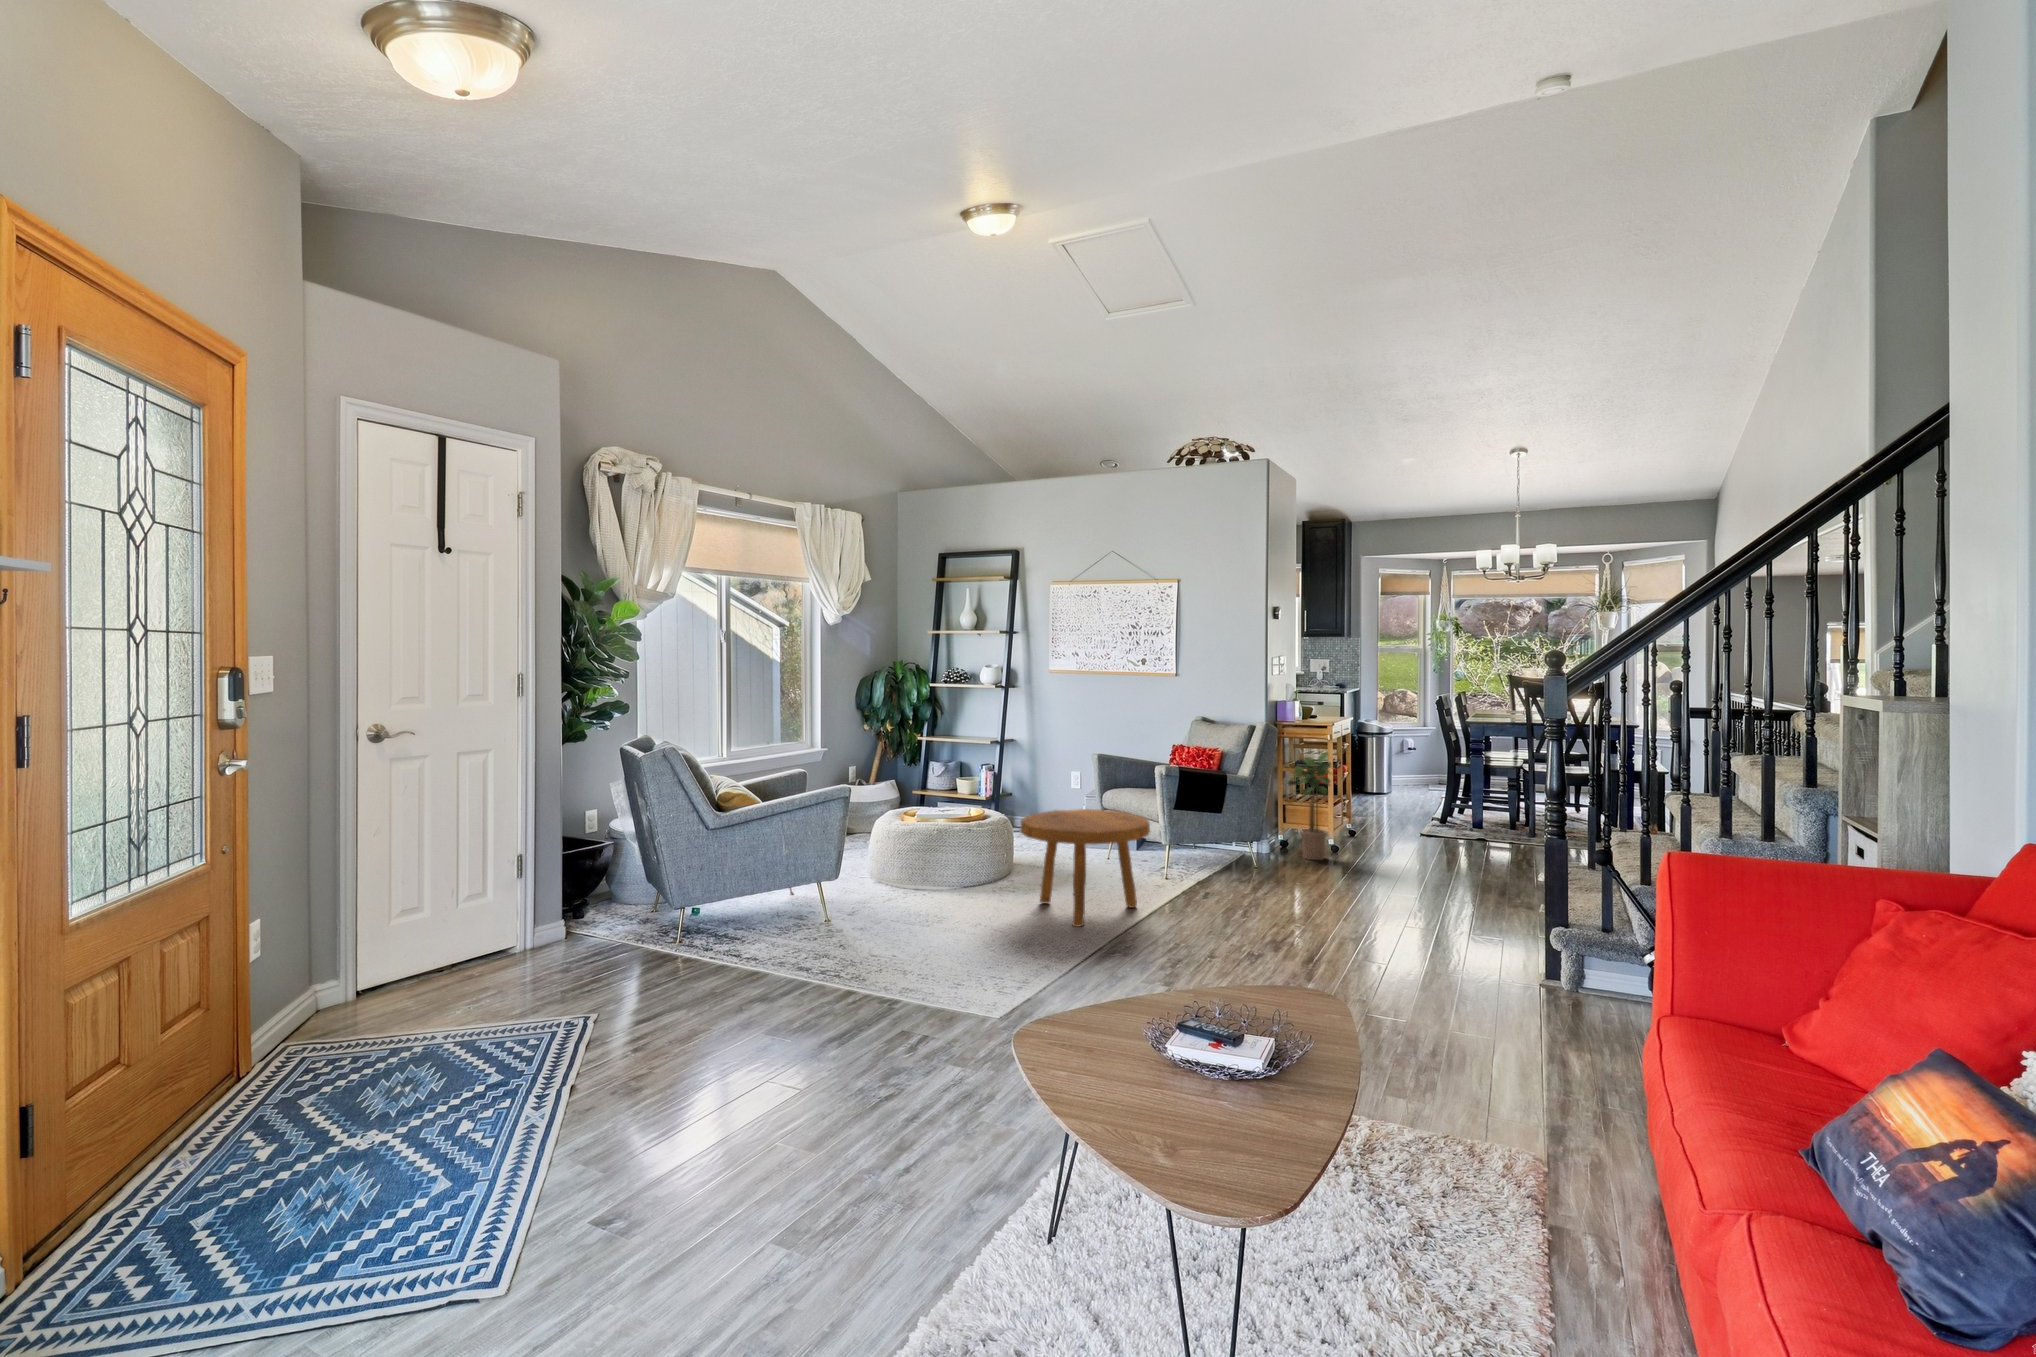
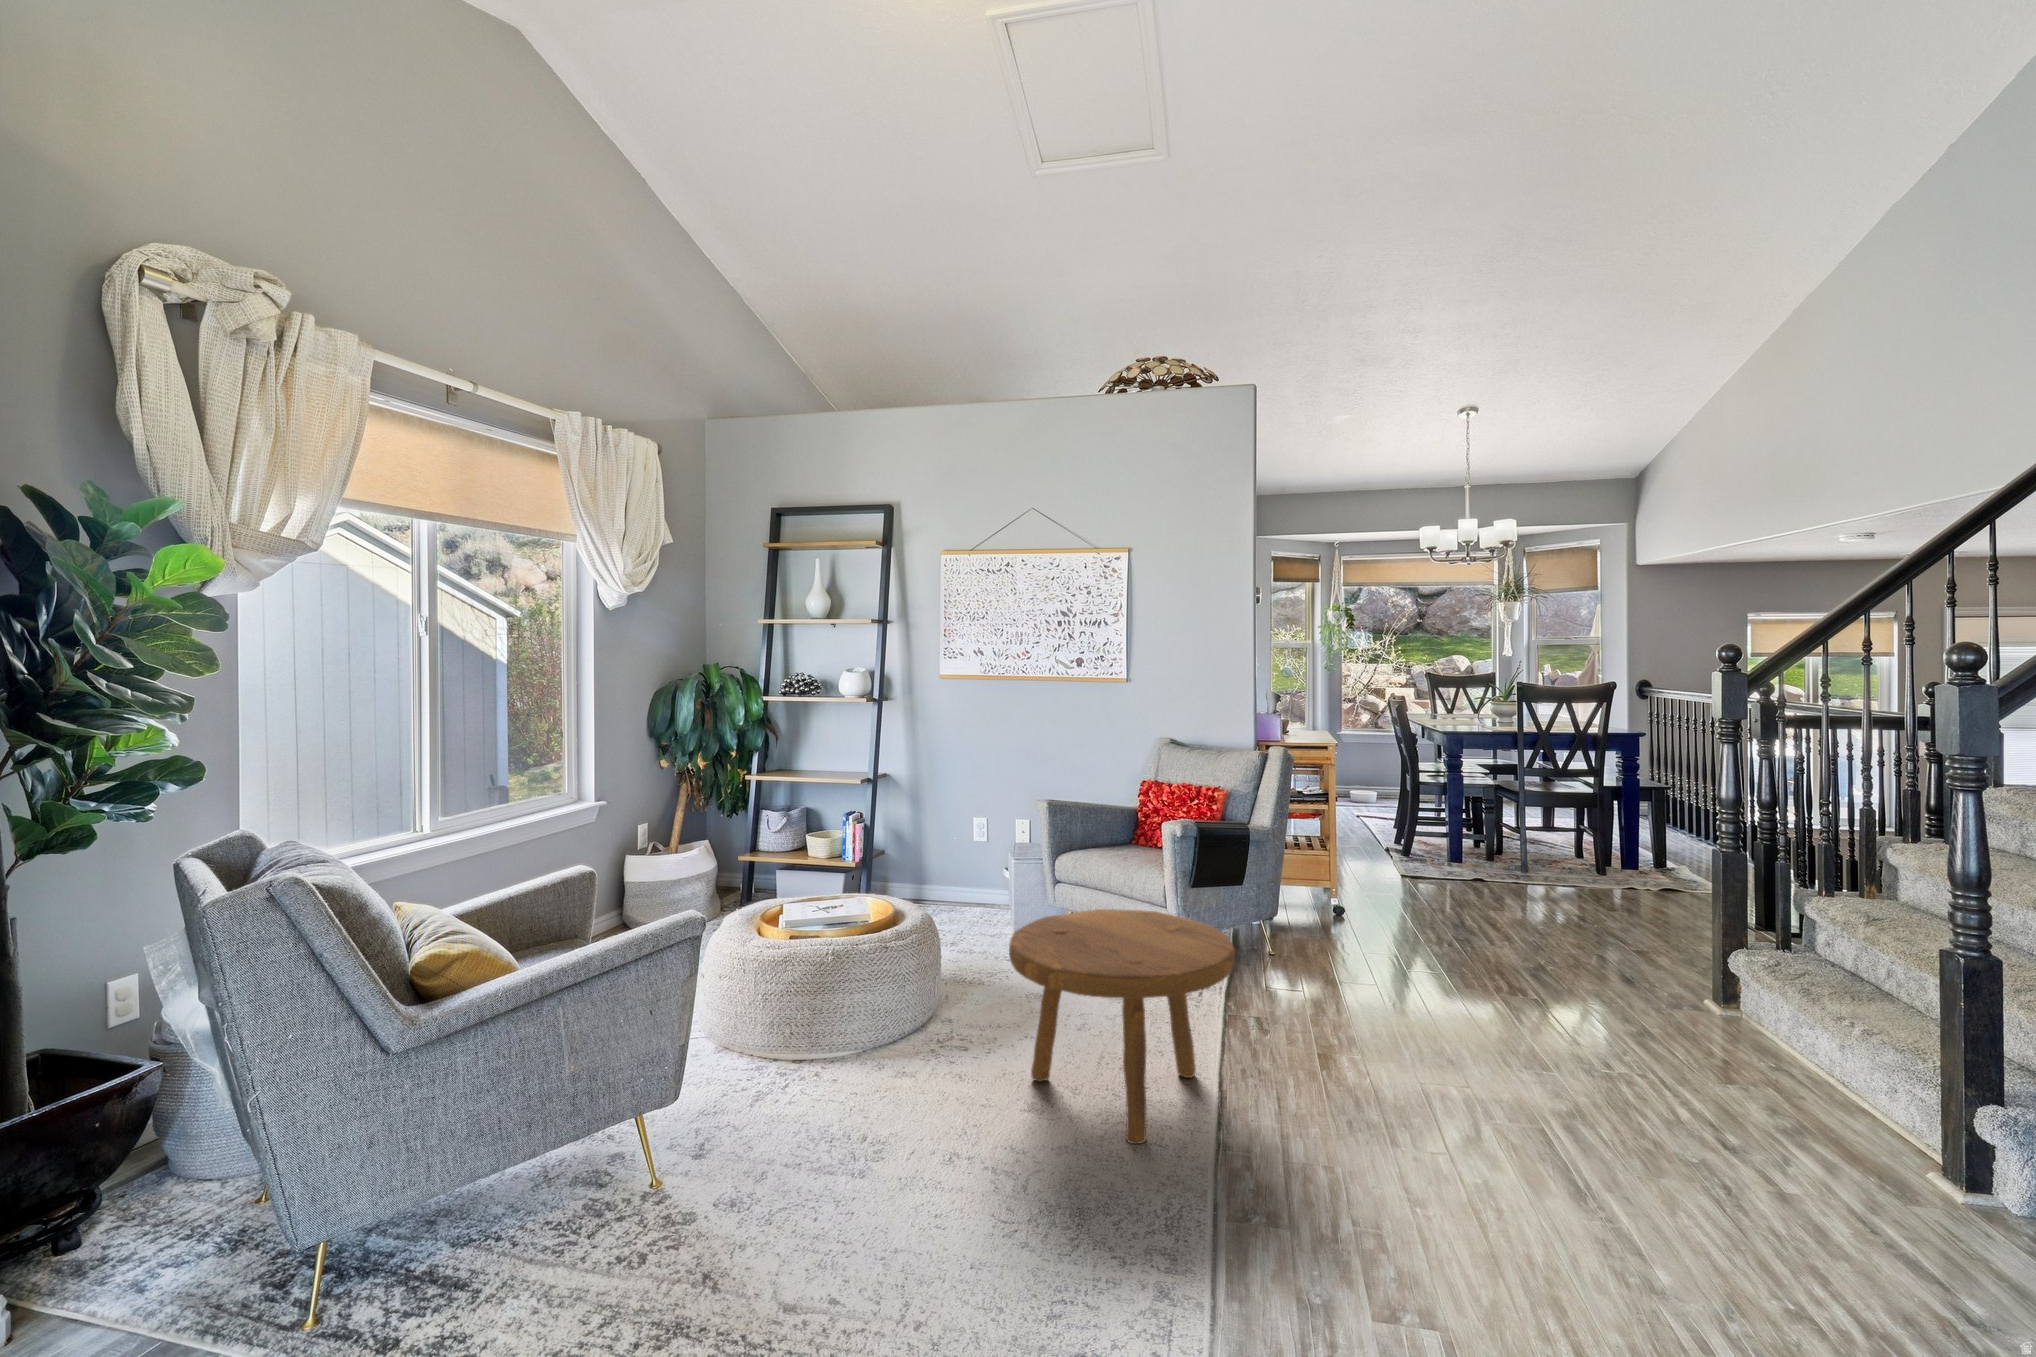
potted plant: present [1288,753,1336,860] -> none [1293,786,1371,938]

